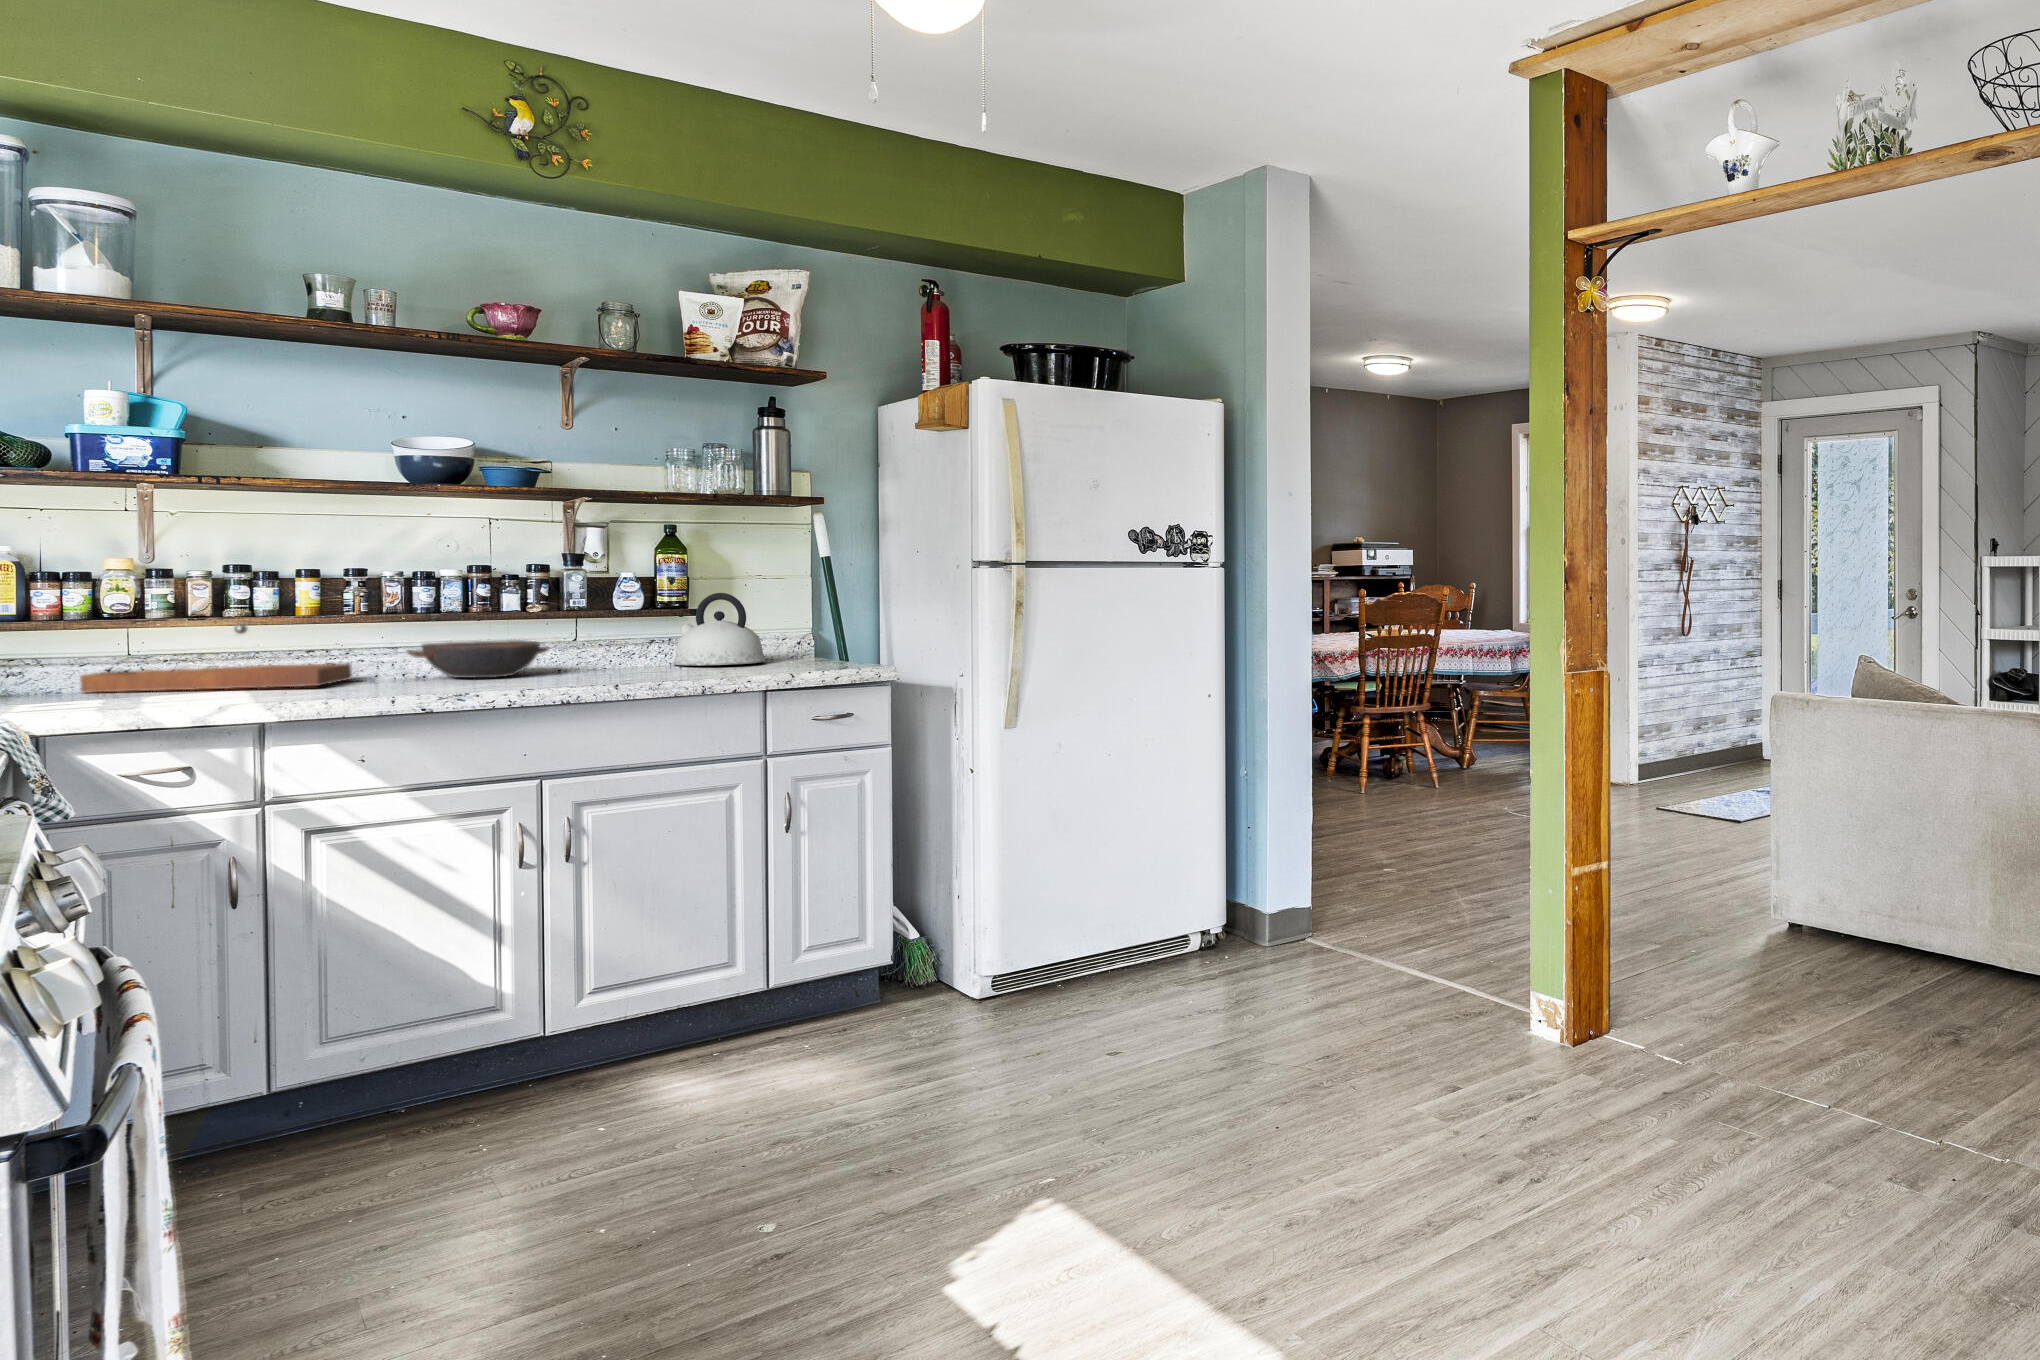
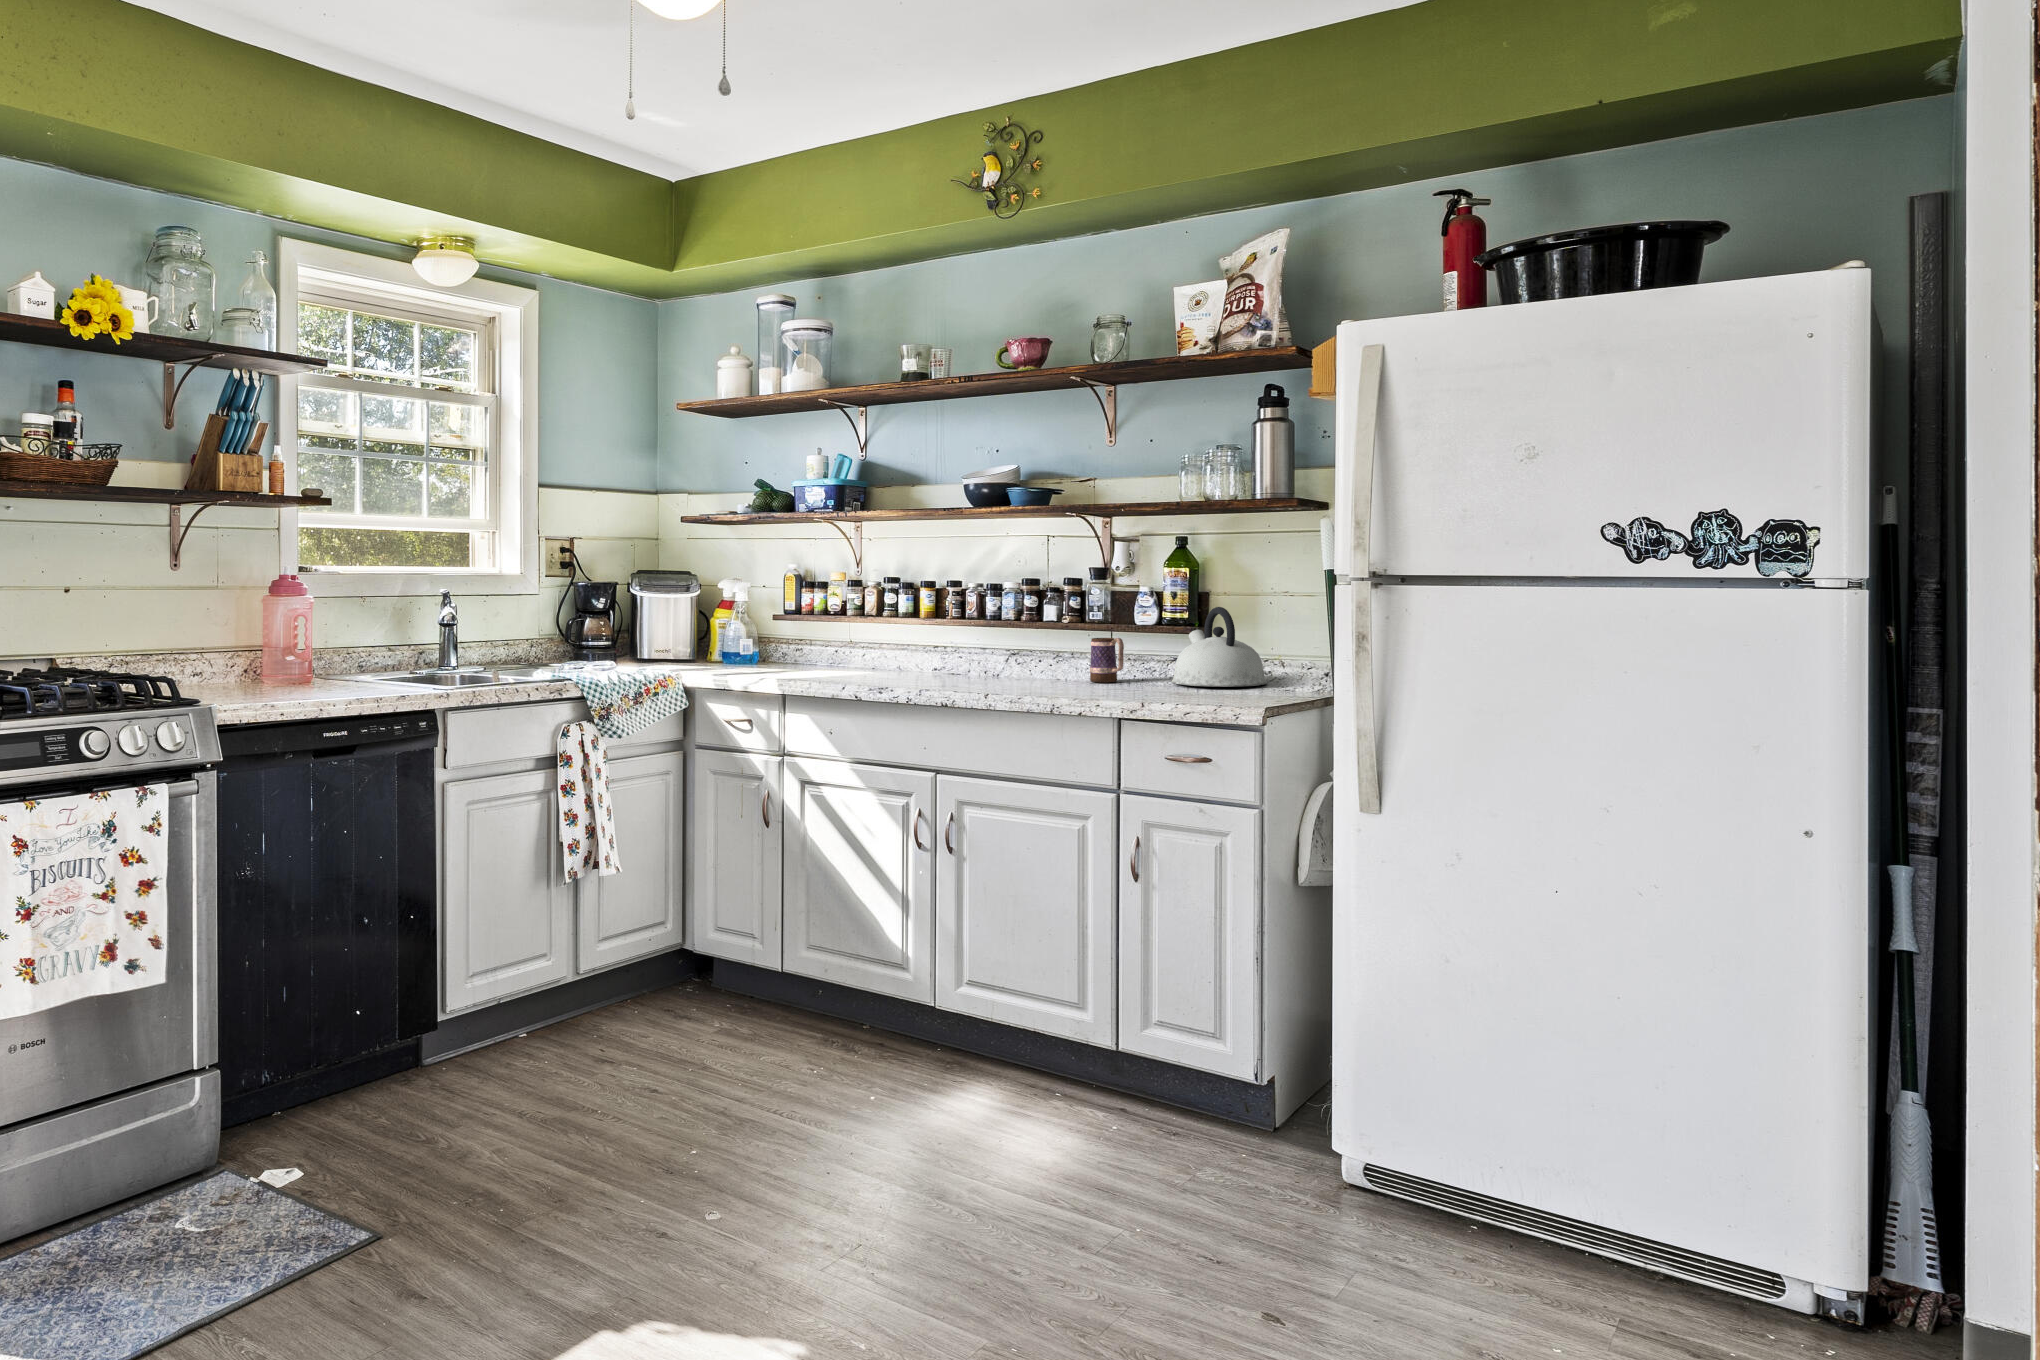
tray: present [80,624,352,693] -> none [808,625,941,676]
mug: none [594,625,638,671] -> present [1090,638,1124,683]
bowl: present [407,640,549,678] -> none [944,646,1065,680]

